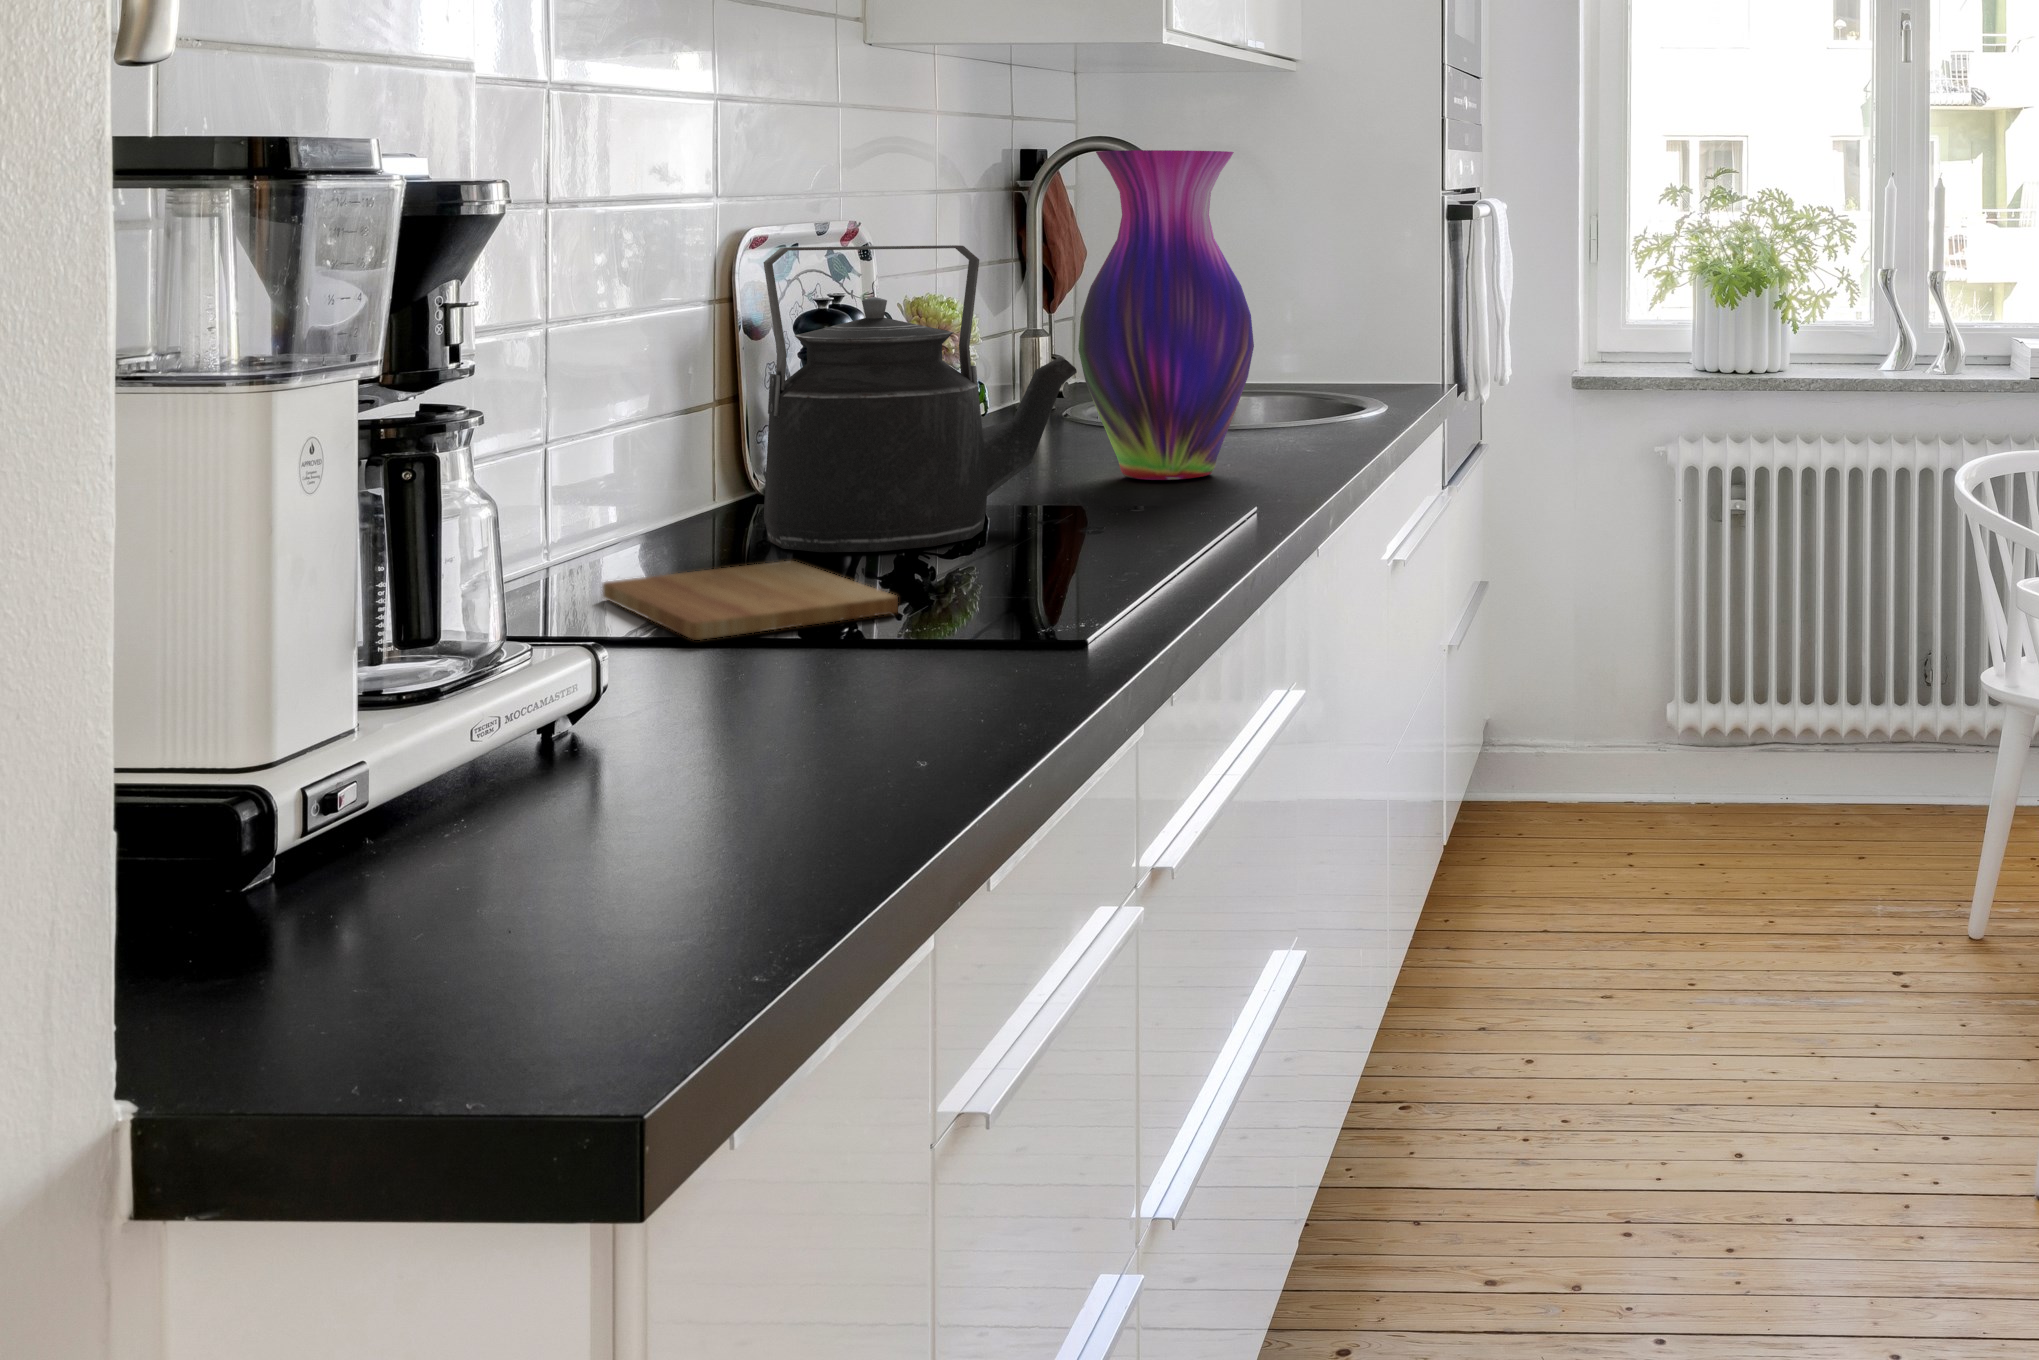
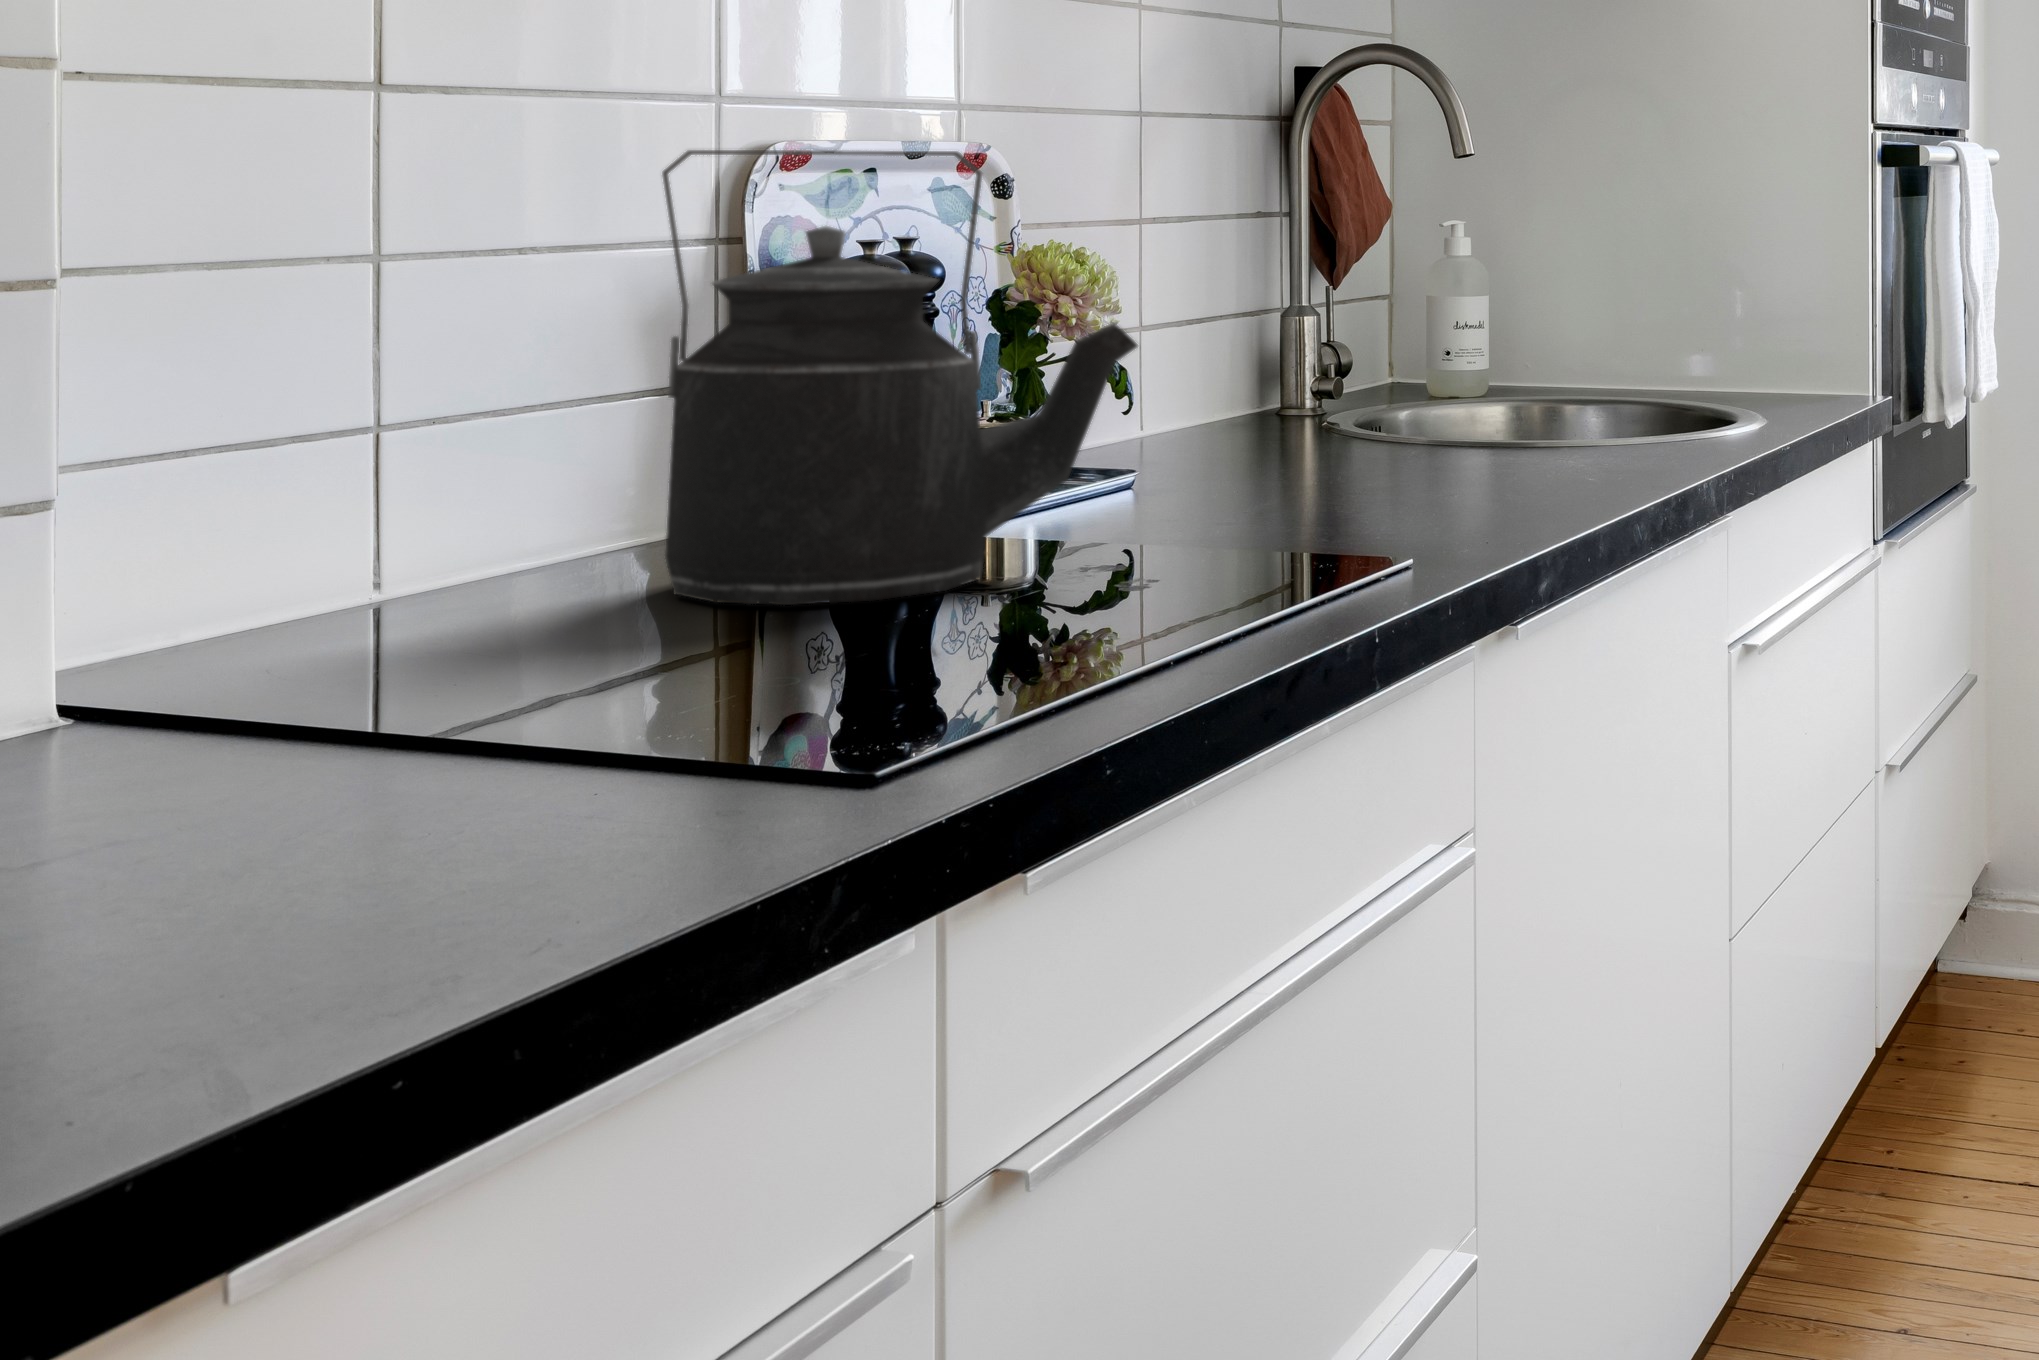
vase: present [1078,150,1254,480] -> none [1216,25,1470,514]
cutting board: present [602,561,898,640] -> none [296,614,659,738]

